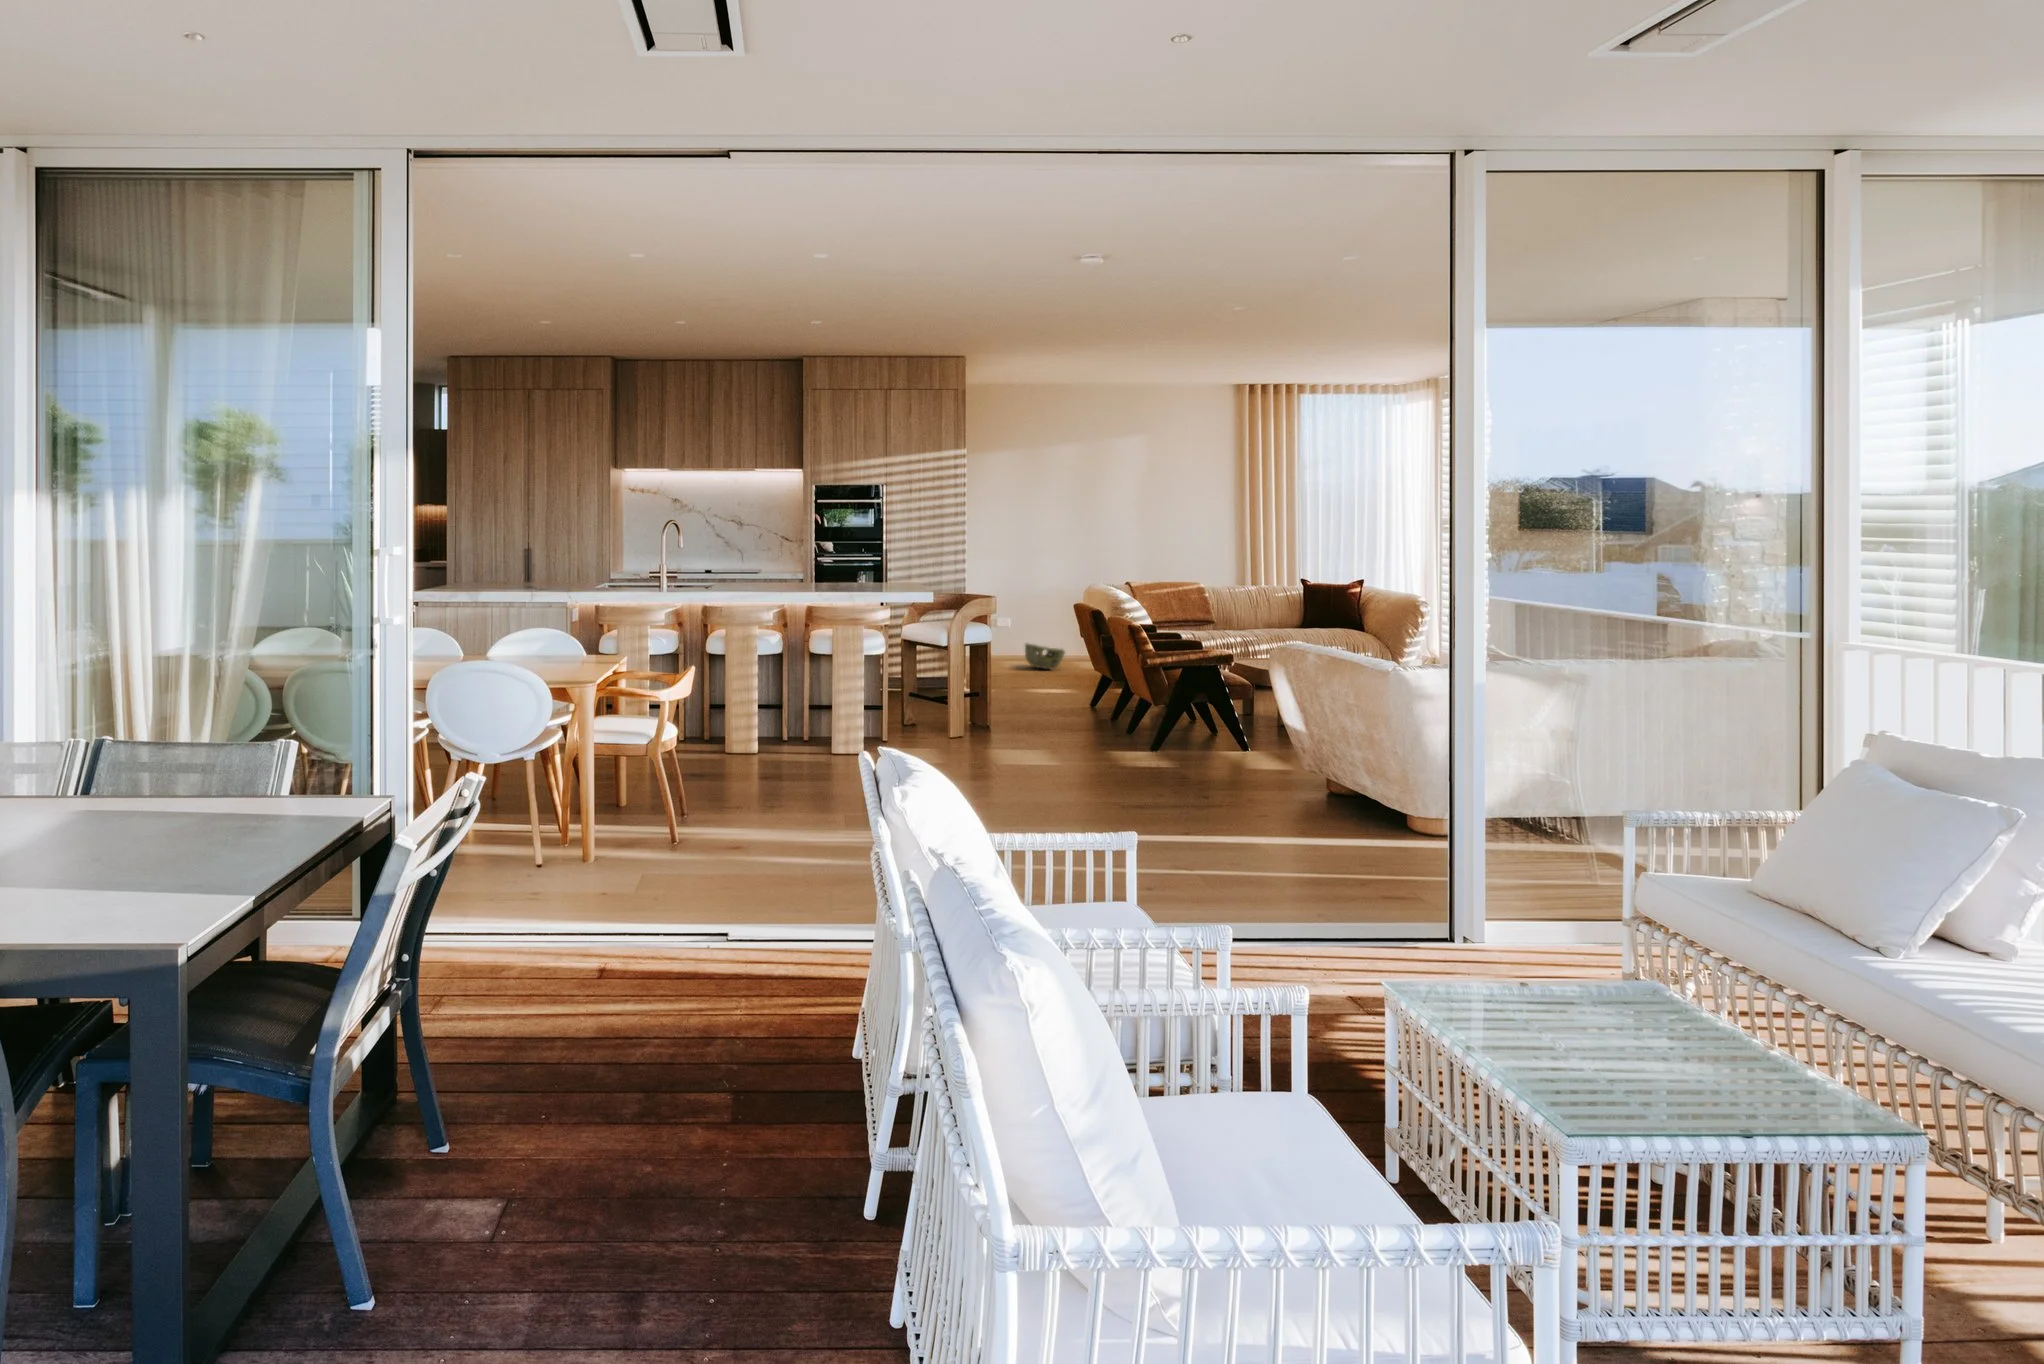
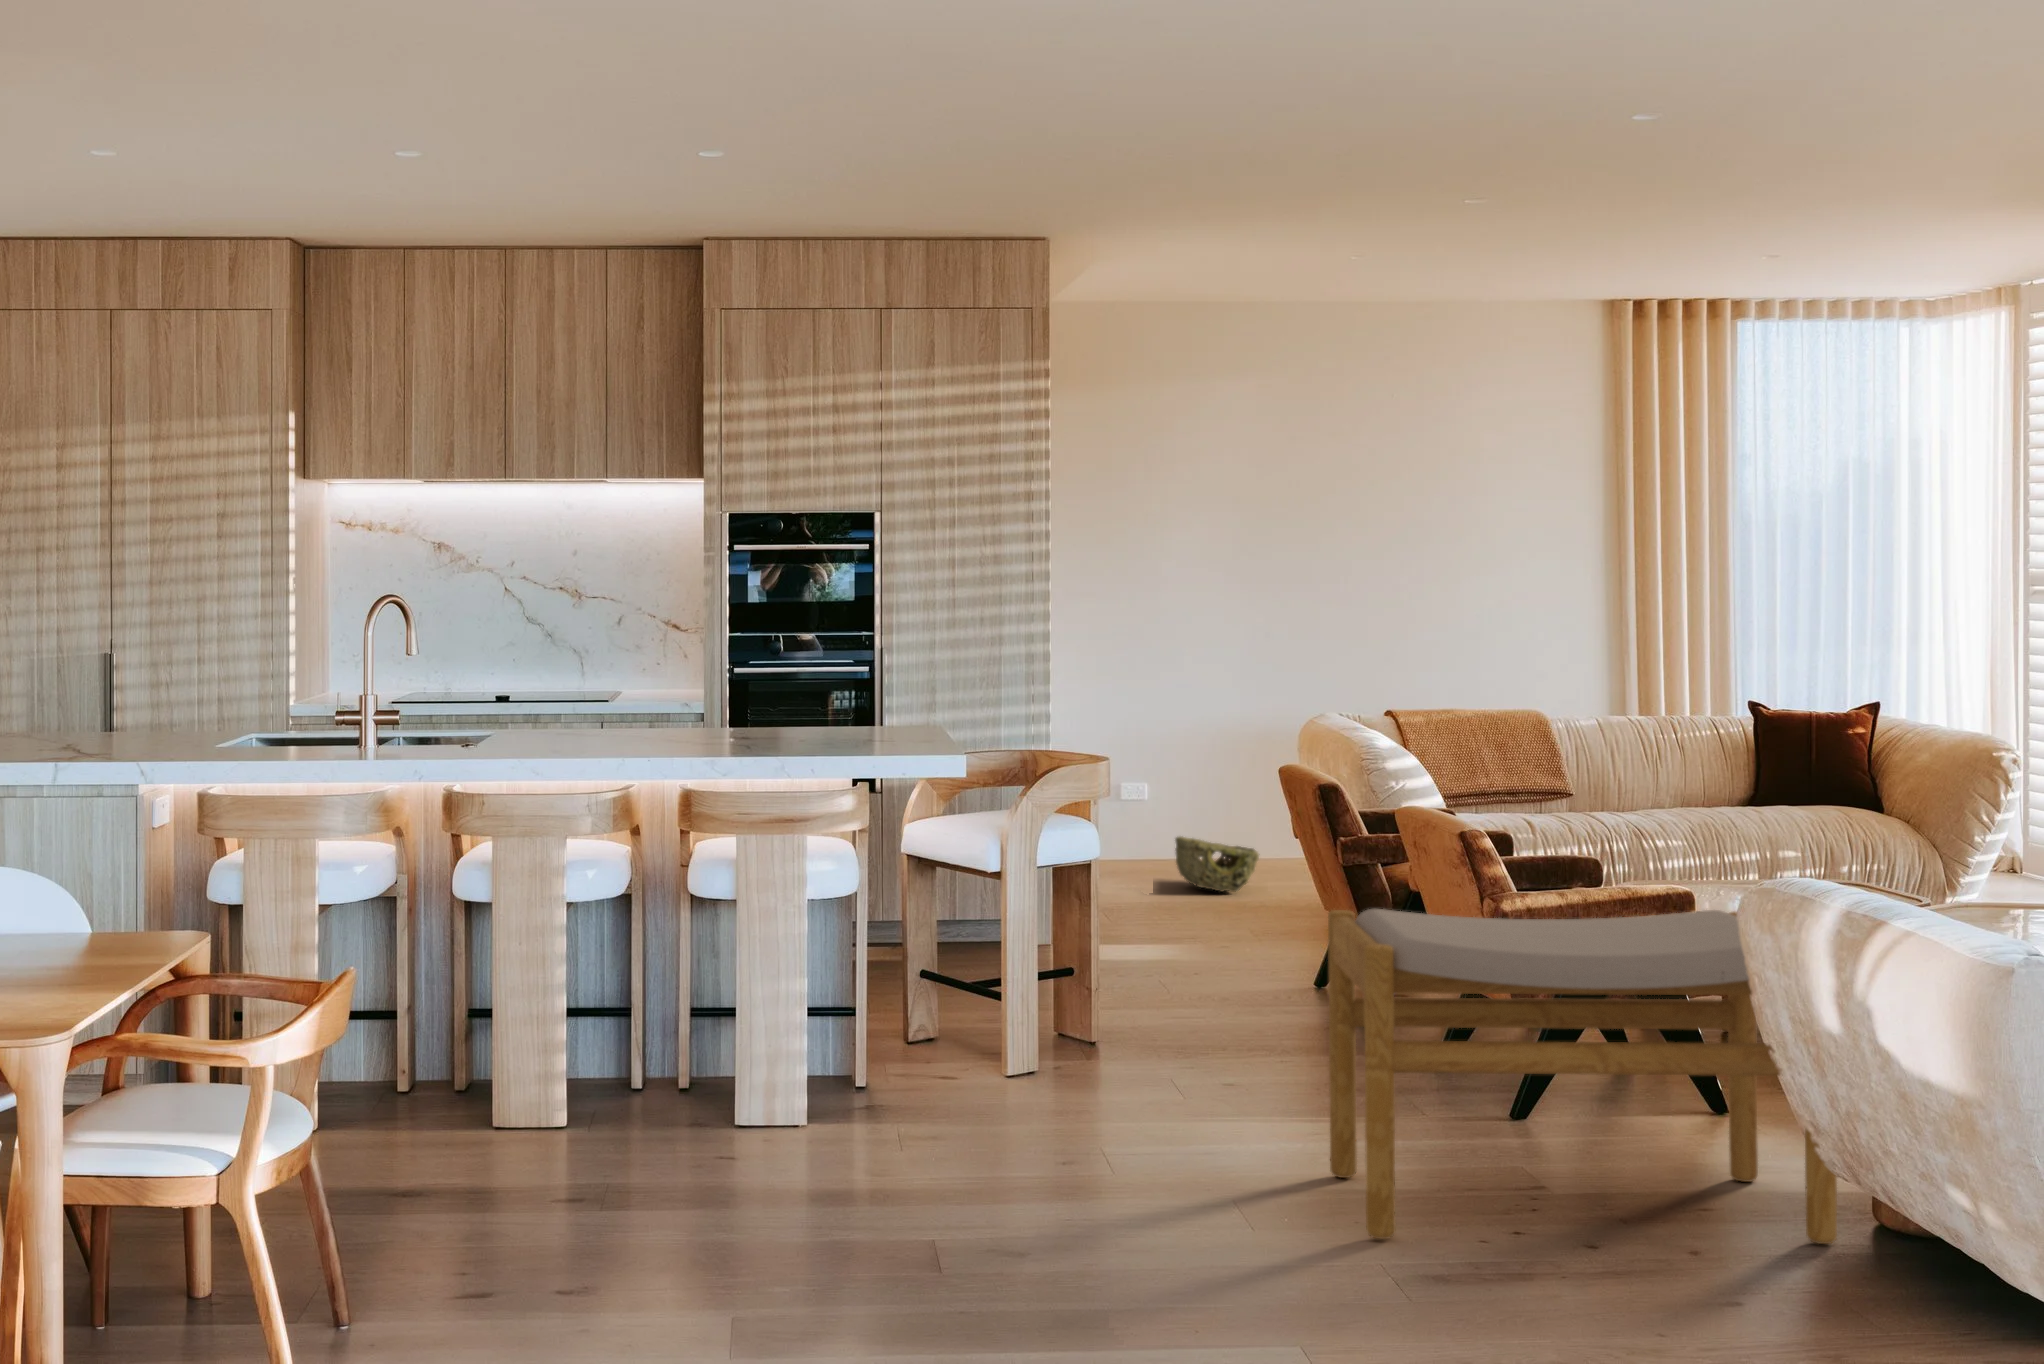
footstool: none [1097,659,1314,798] -> present [1328,908,1837,1244]

